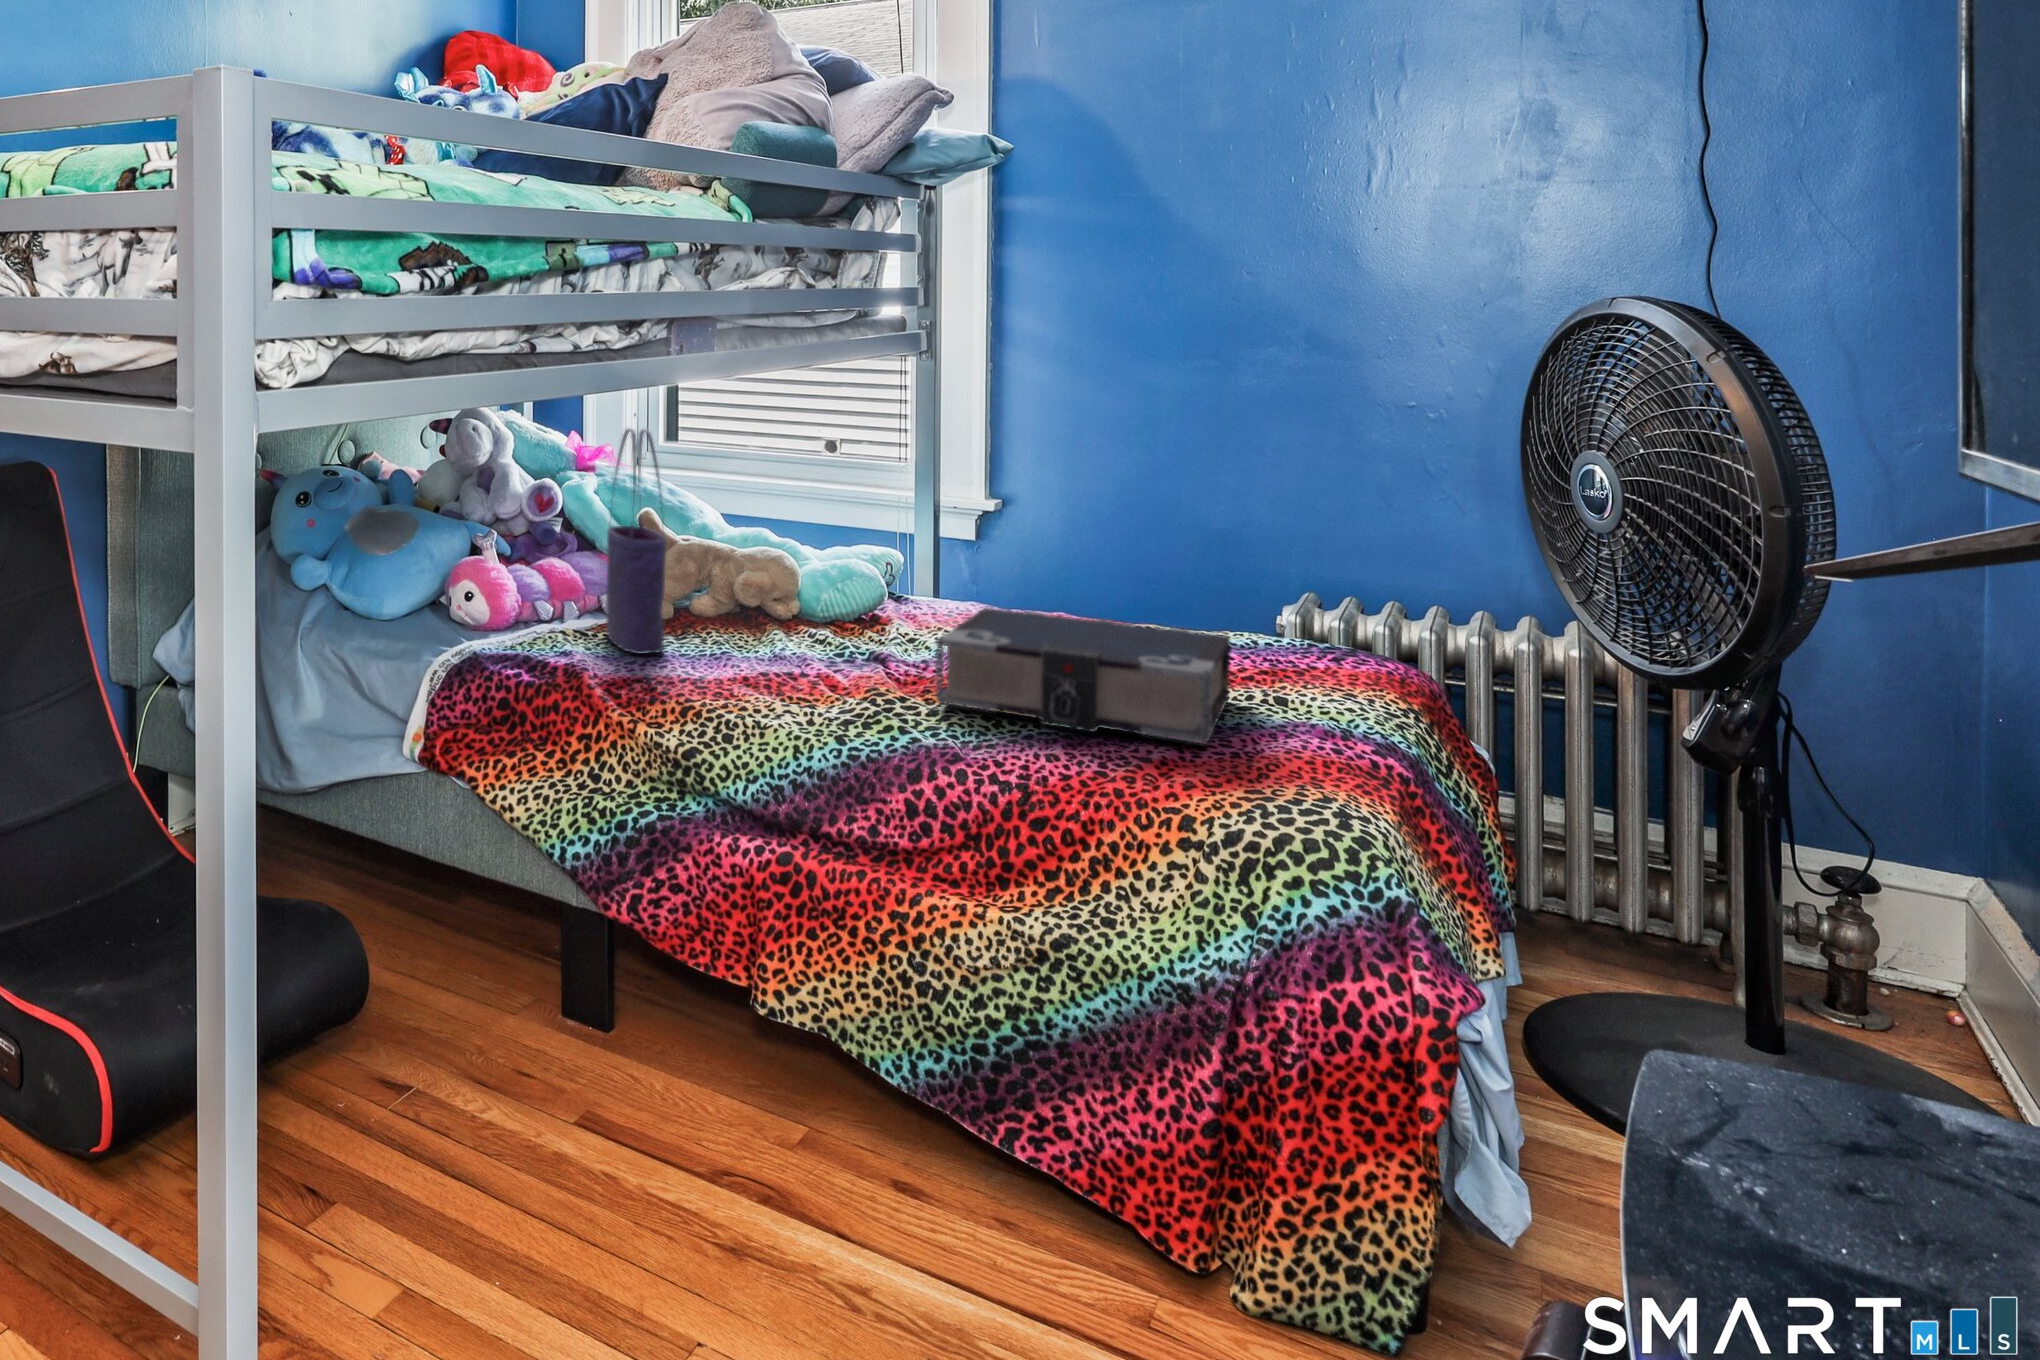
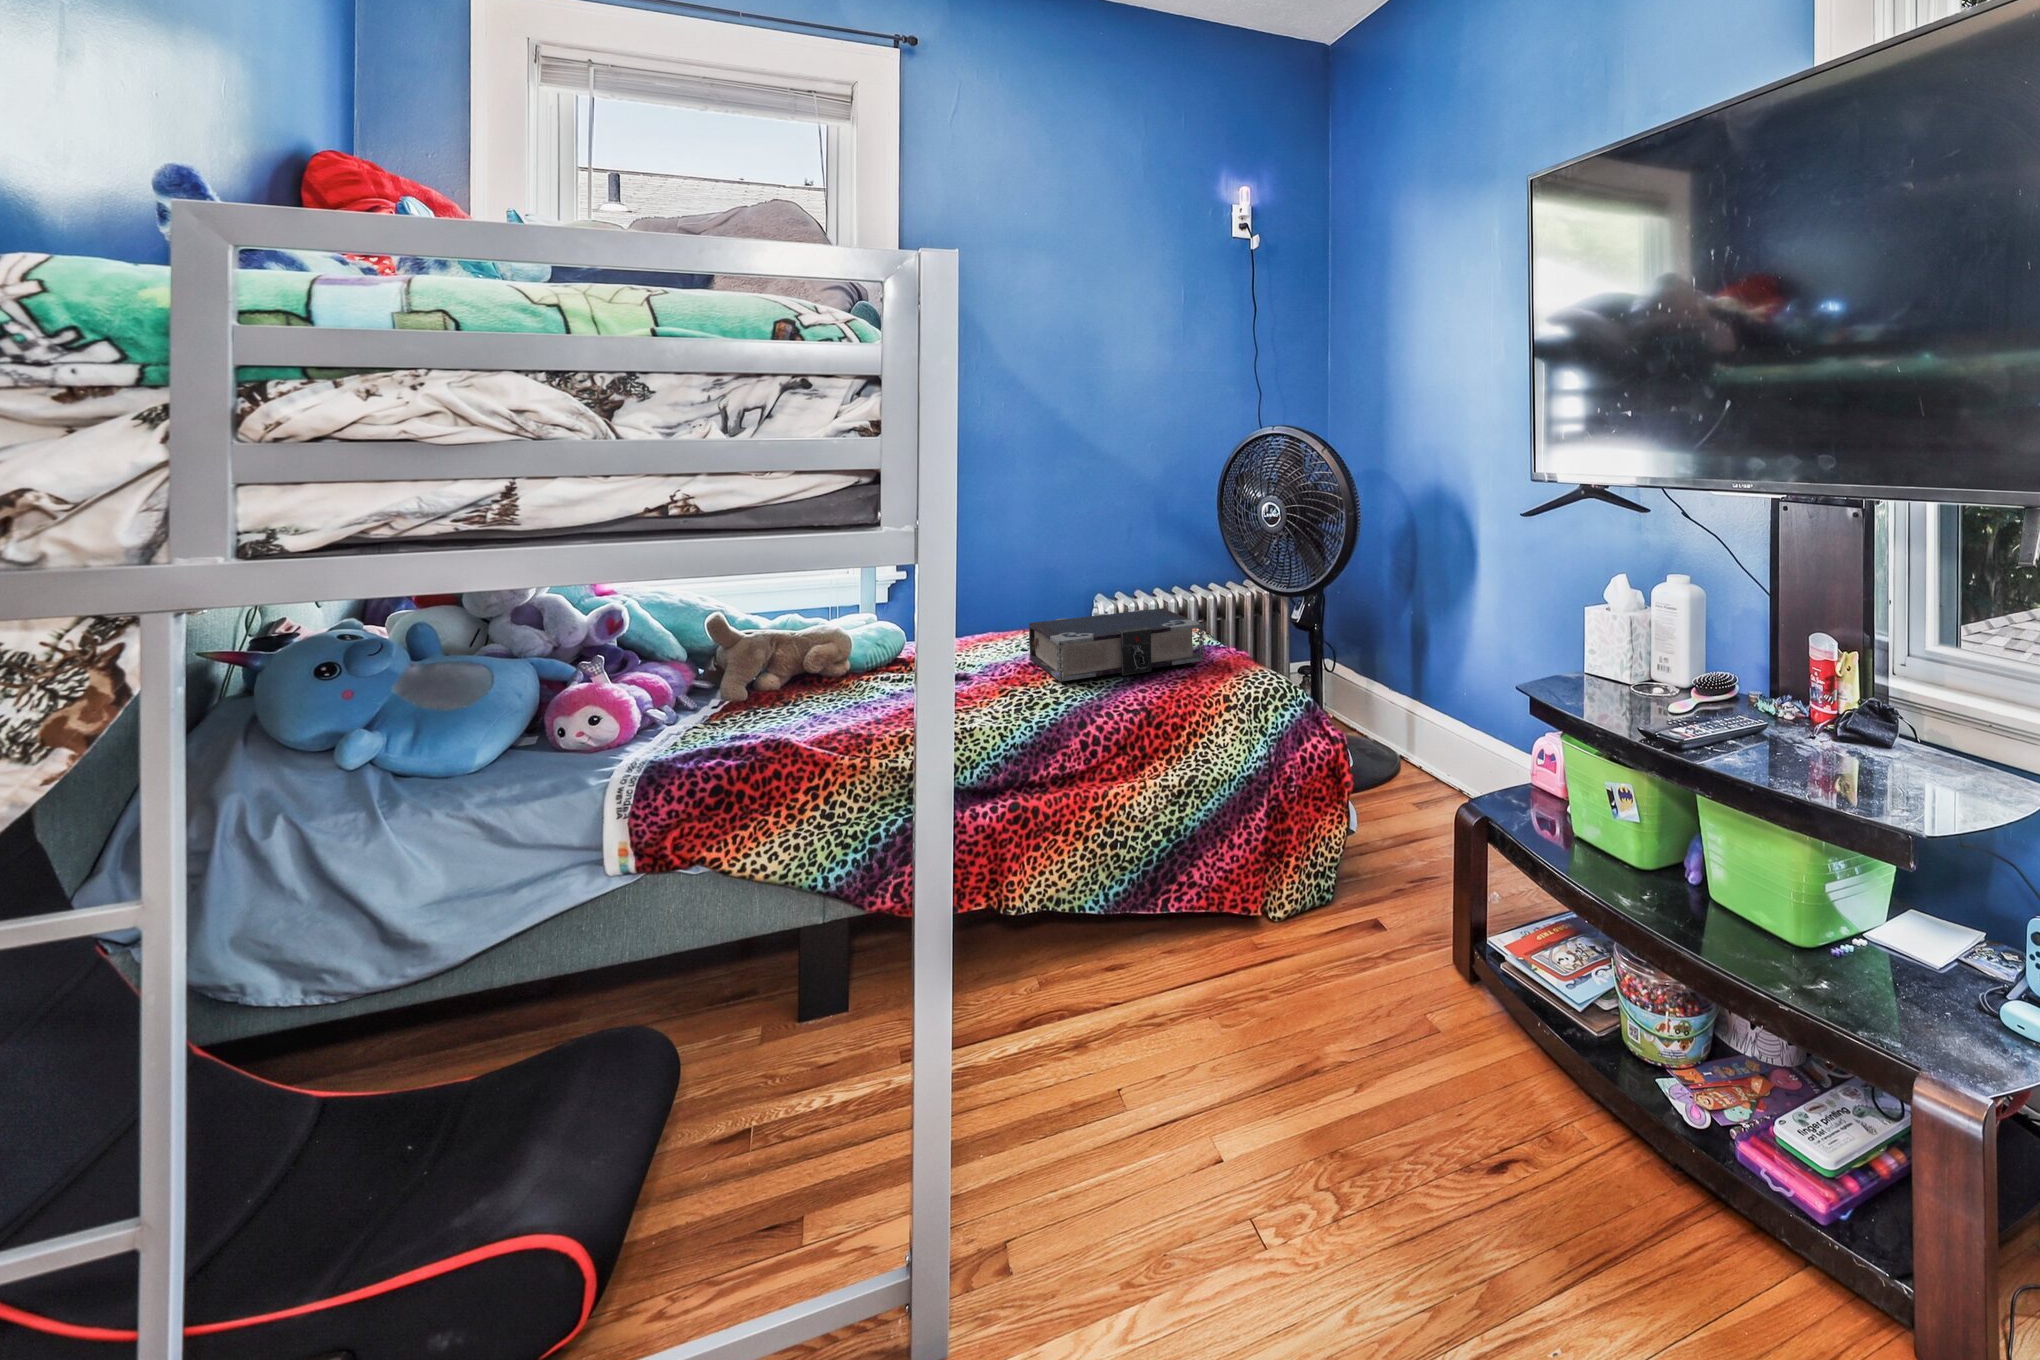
tote bag: present [606,428,666,654] -> none [745,535,829,716]

